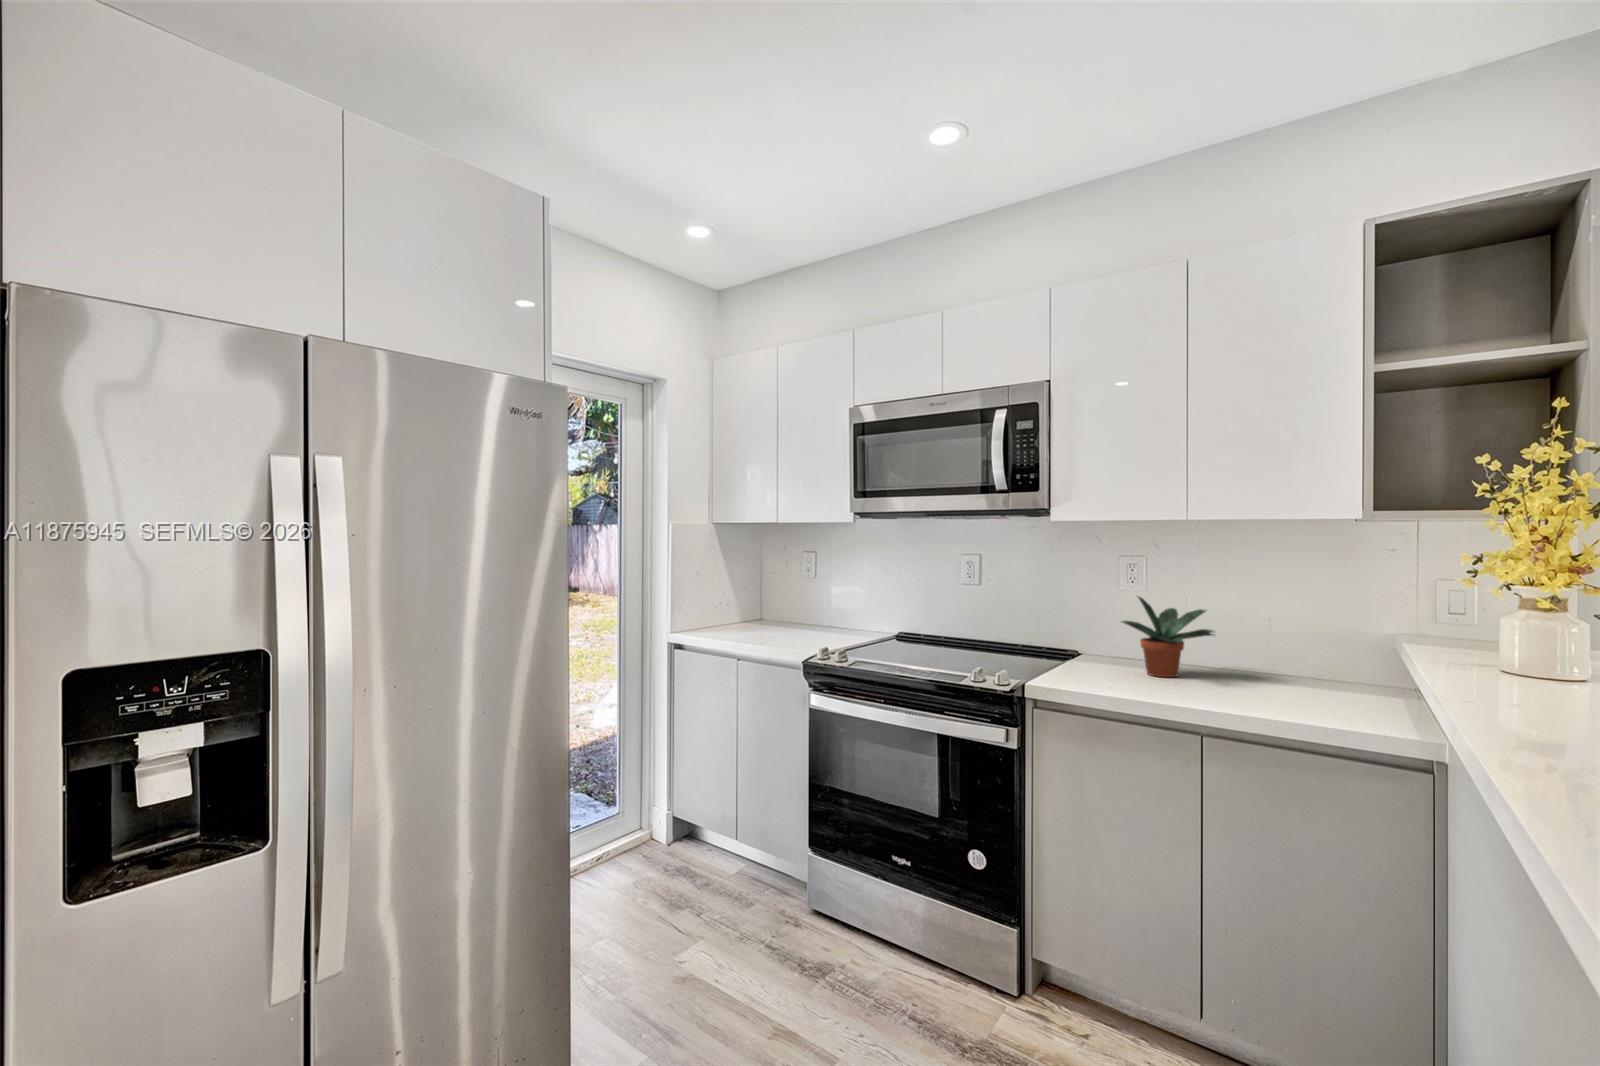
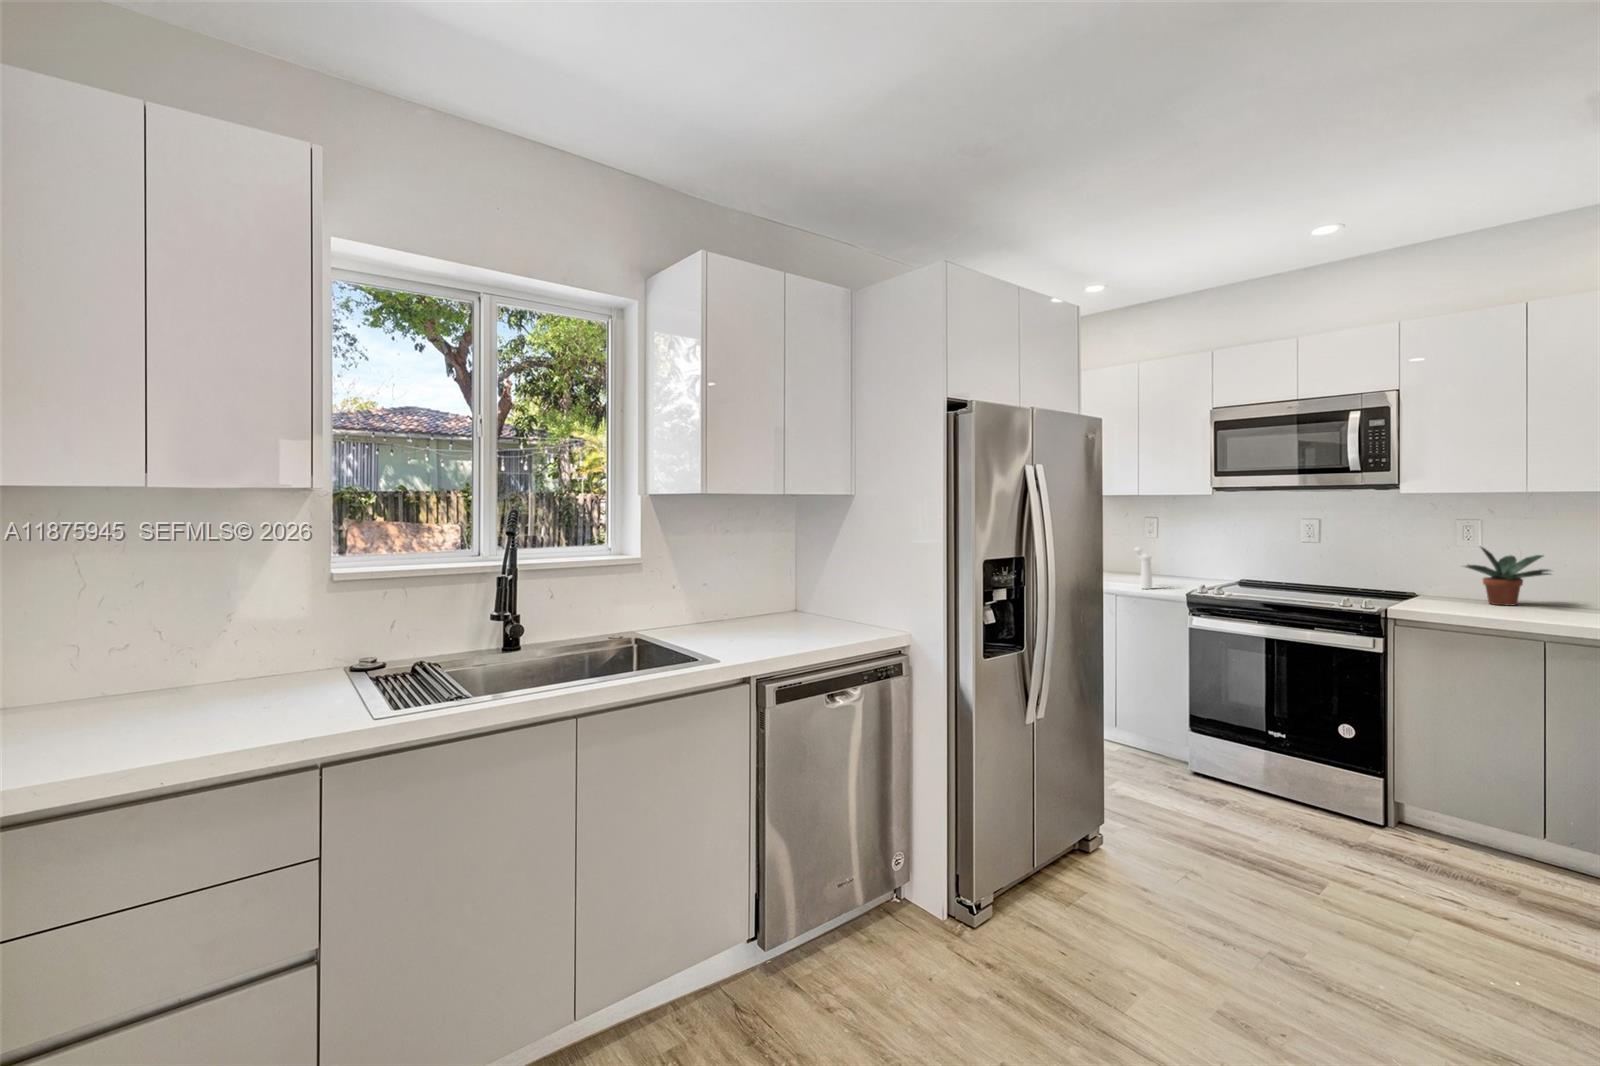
pepper mill: none [766,587,781,645] -> present [1134,547,1152,589]

